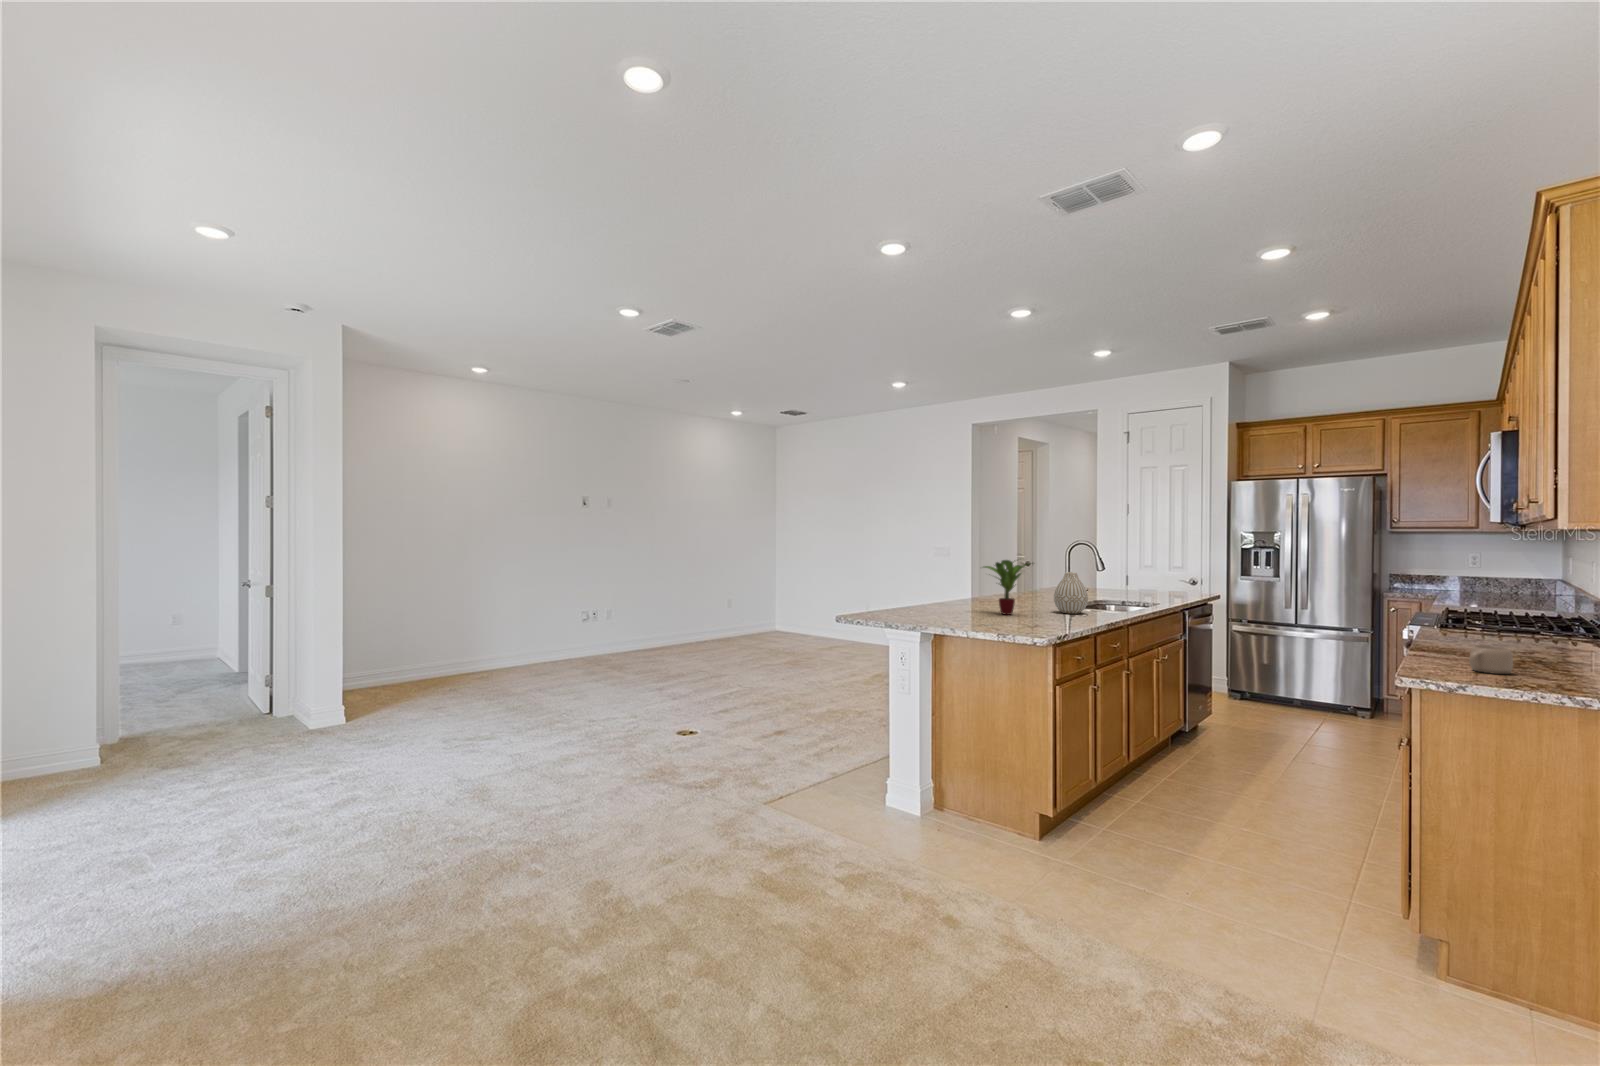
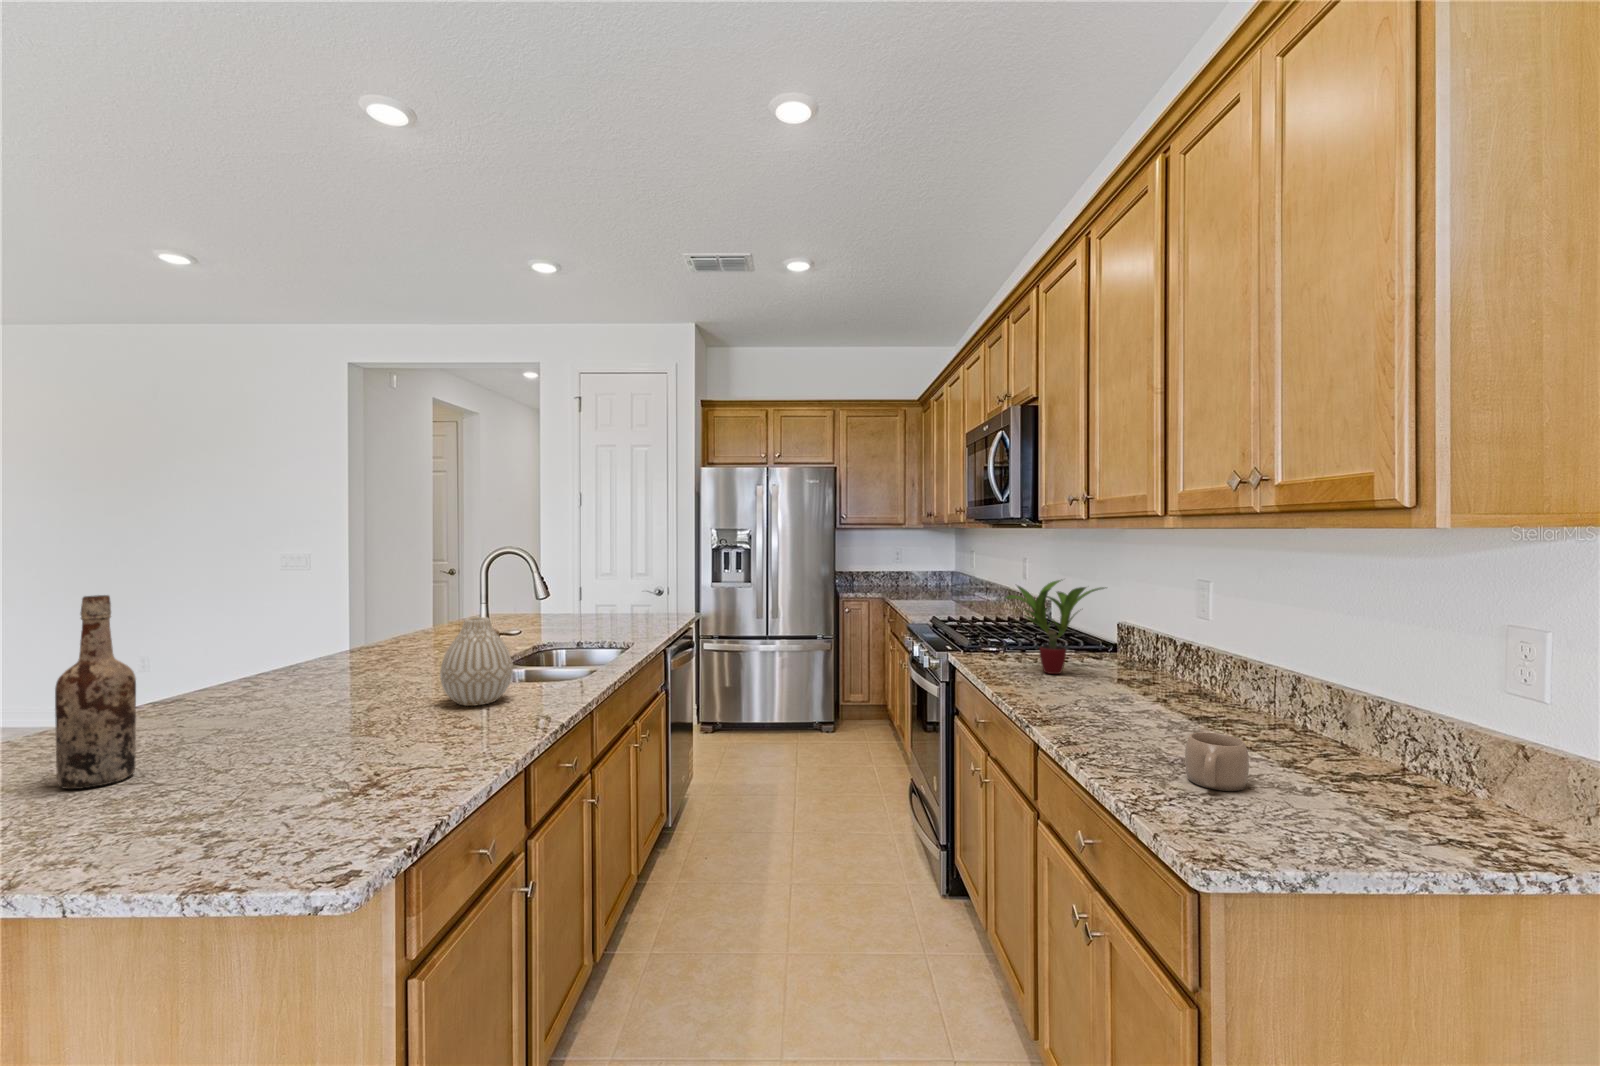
wine bottle: none [937,551,957,616] -> present [55,595,136,789]
potted plant: present [984,560,1030,615] -> present [1005,580,1106,674]

